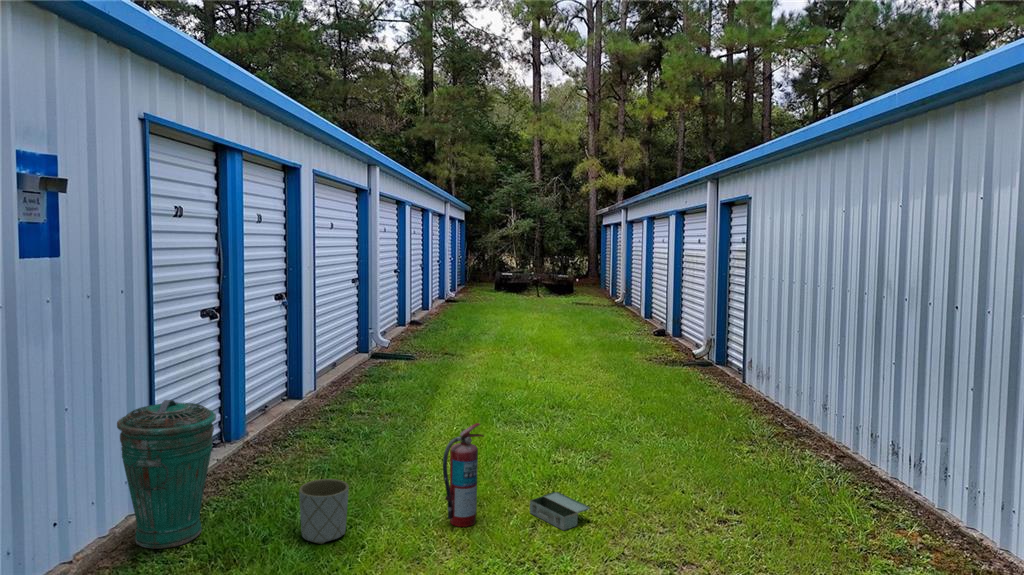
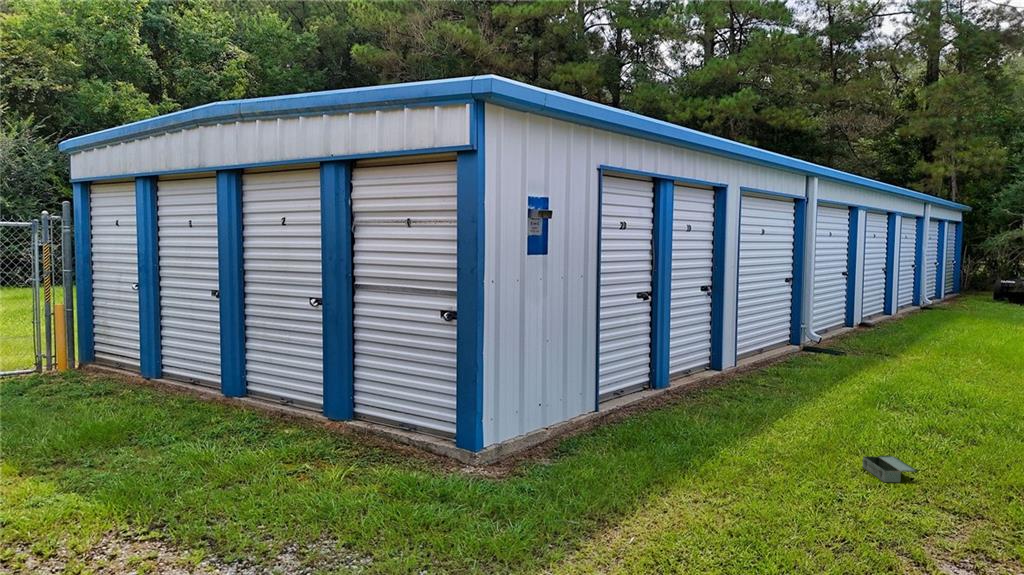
trash can: present [117,400,216,549] -> none [574,343,630,433]
fire extinguisher: present [443,423,484,527] -> none [782,385,821,464]
planter: present [299,479,349,544] -> none [676,409,710,450]

